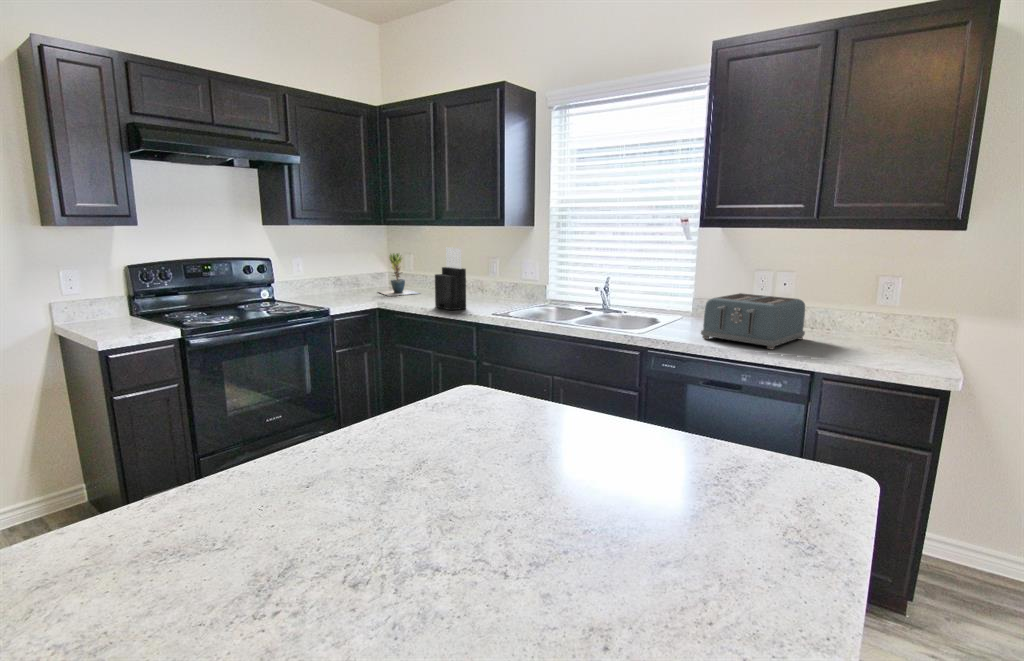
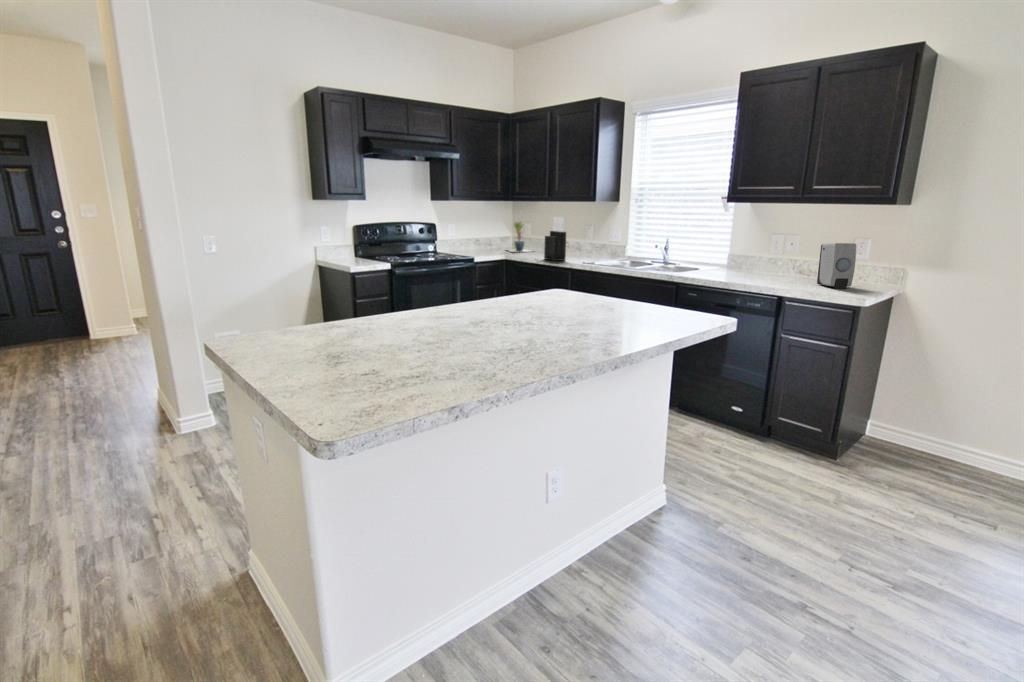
soap dispenser: none [843,285,904,352] -> present [817,243,856,289]
toaster: present [701,293,805,350] -> none [717,250,794,285]

